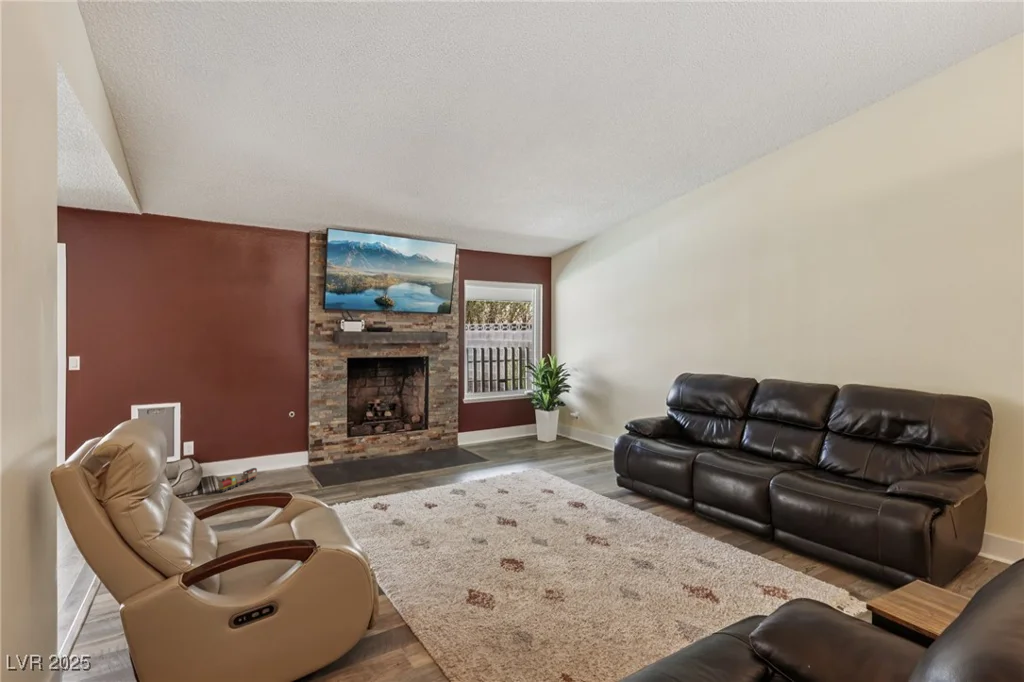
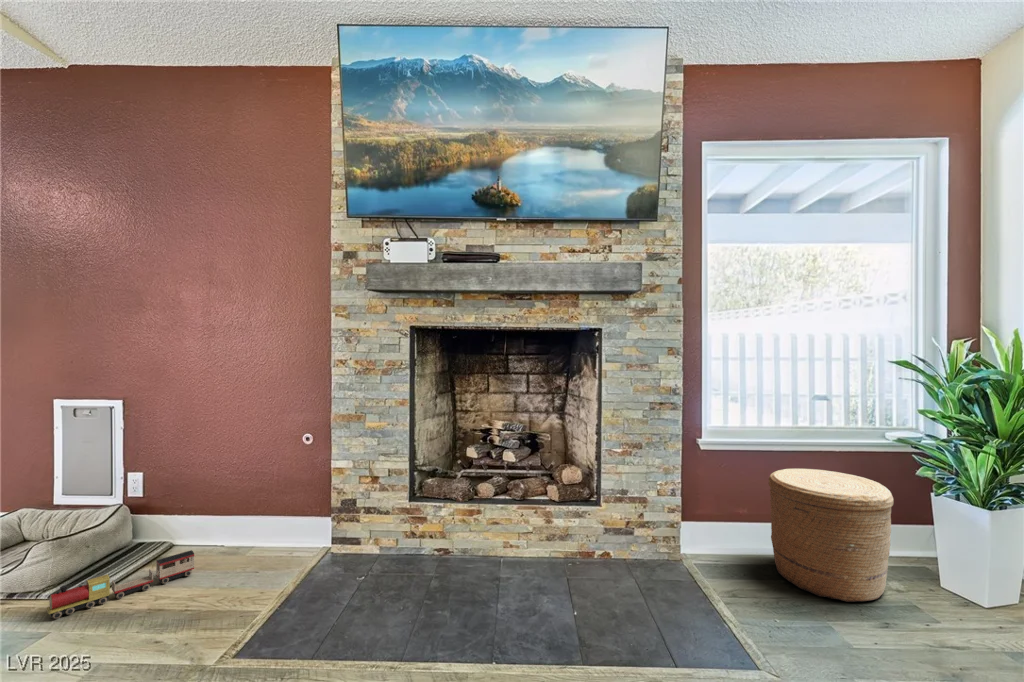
woven basket: none [489,406,525,446] -> present [768,469,893,602]

